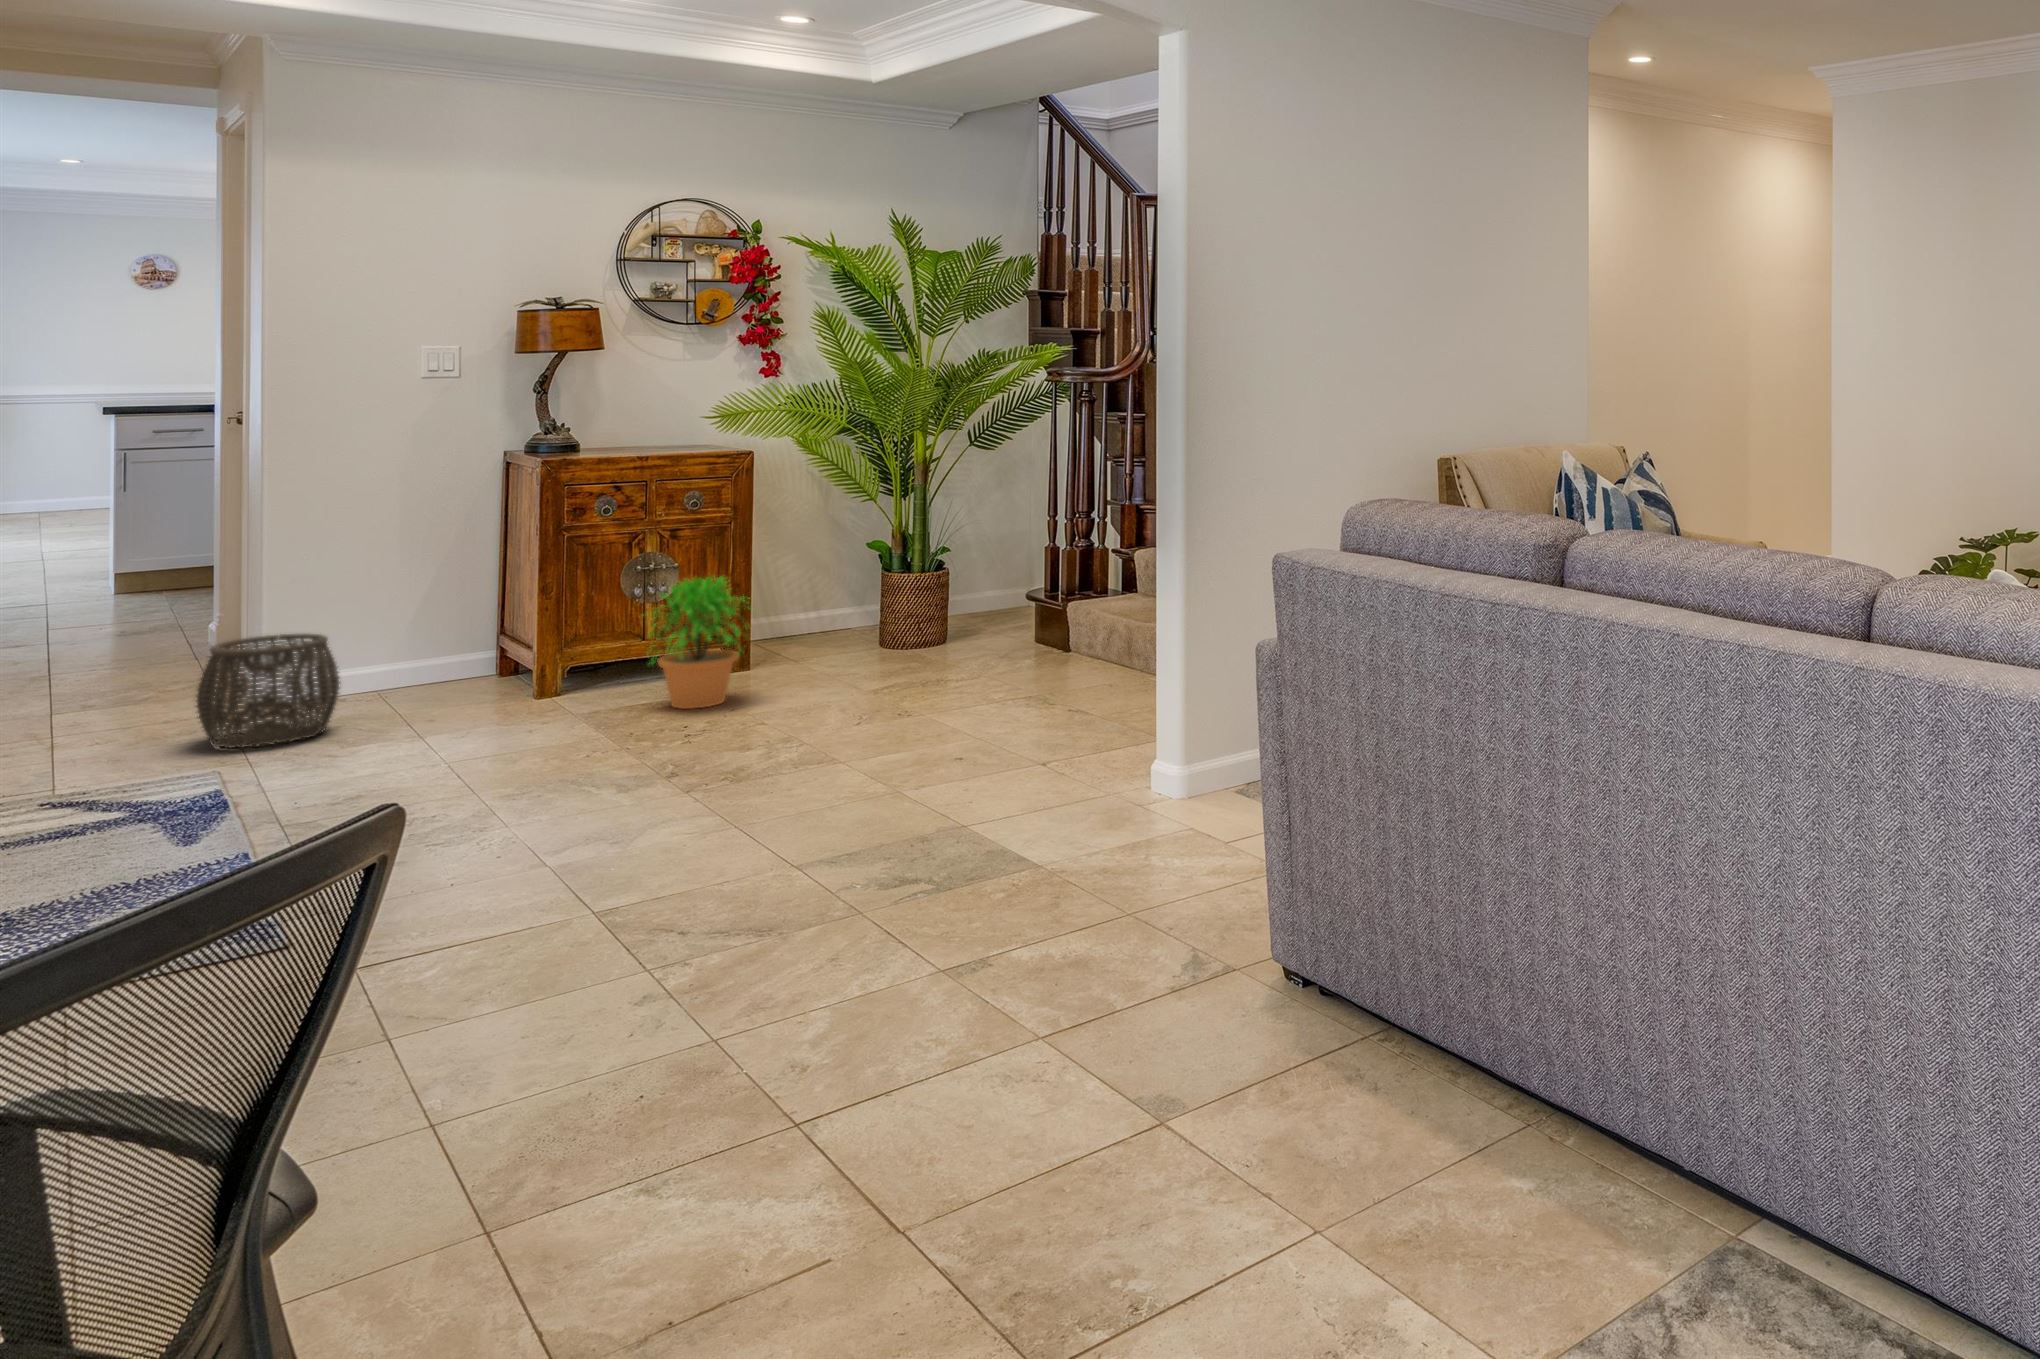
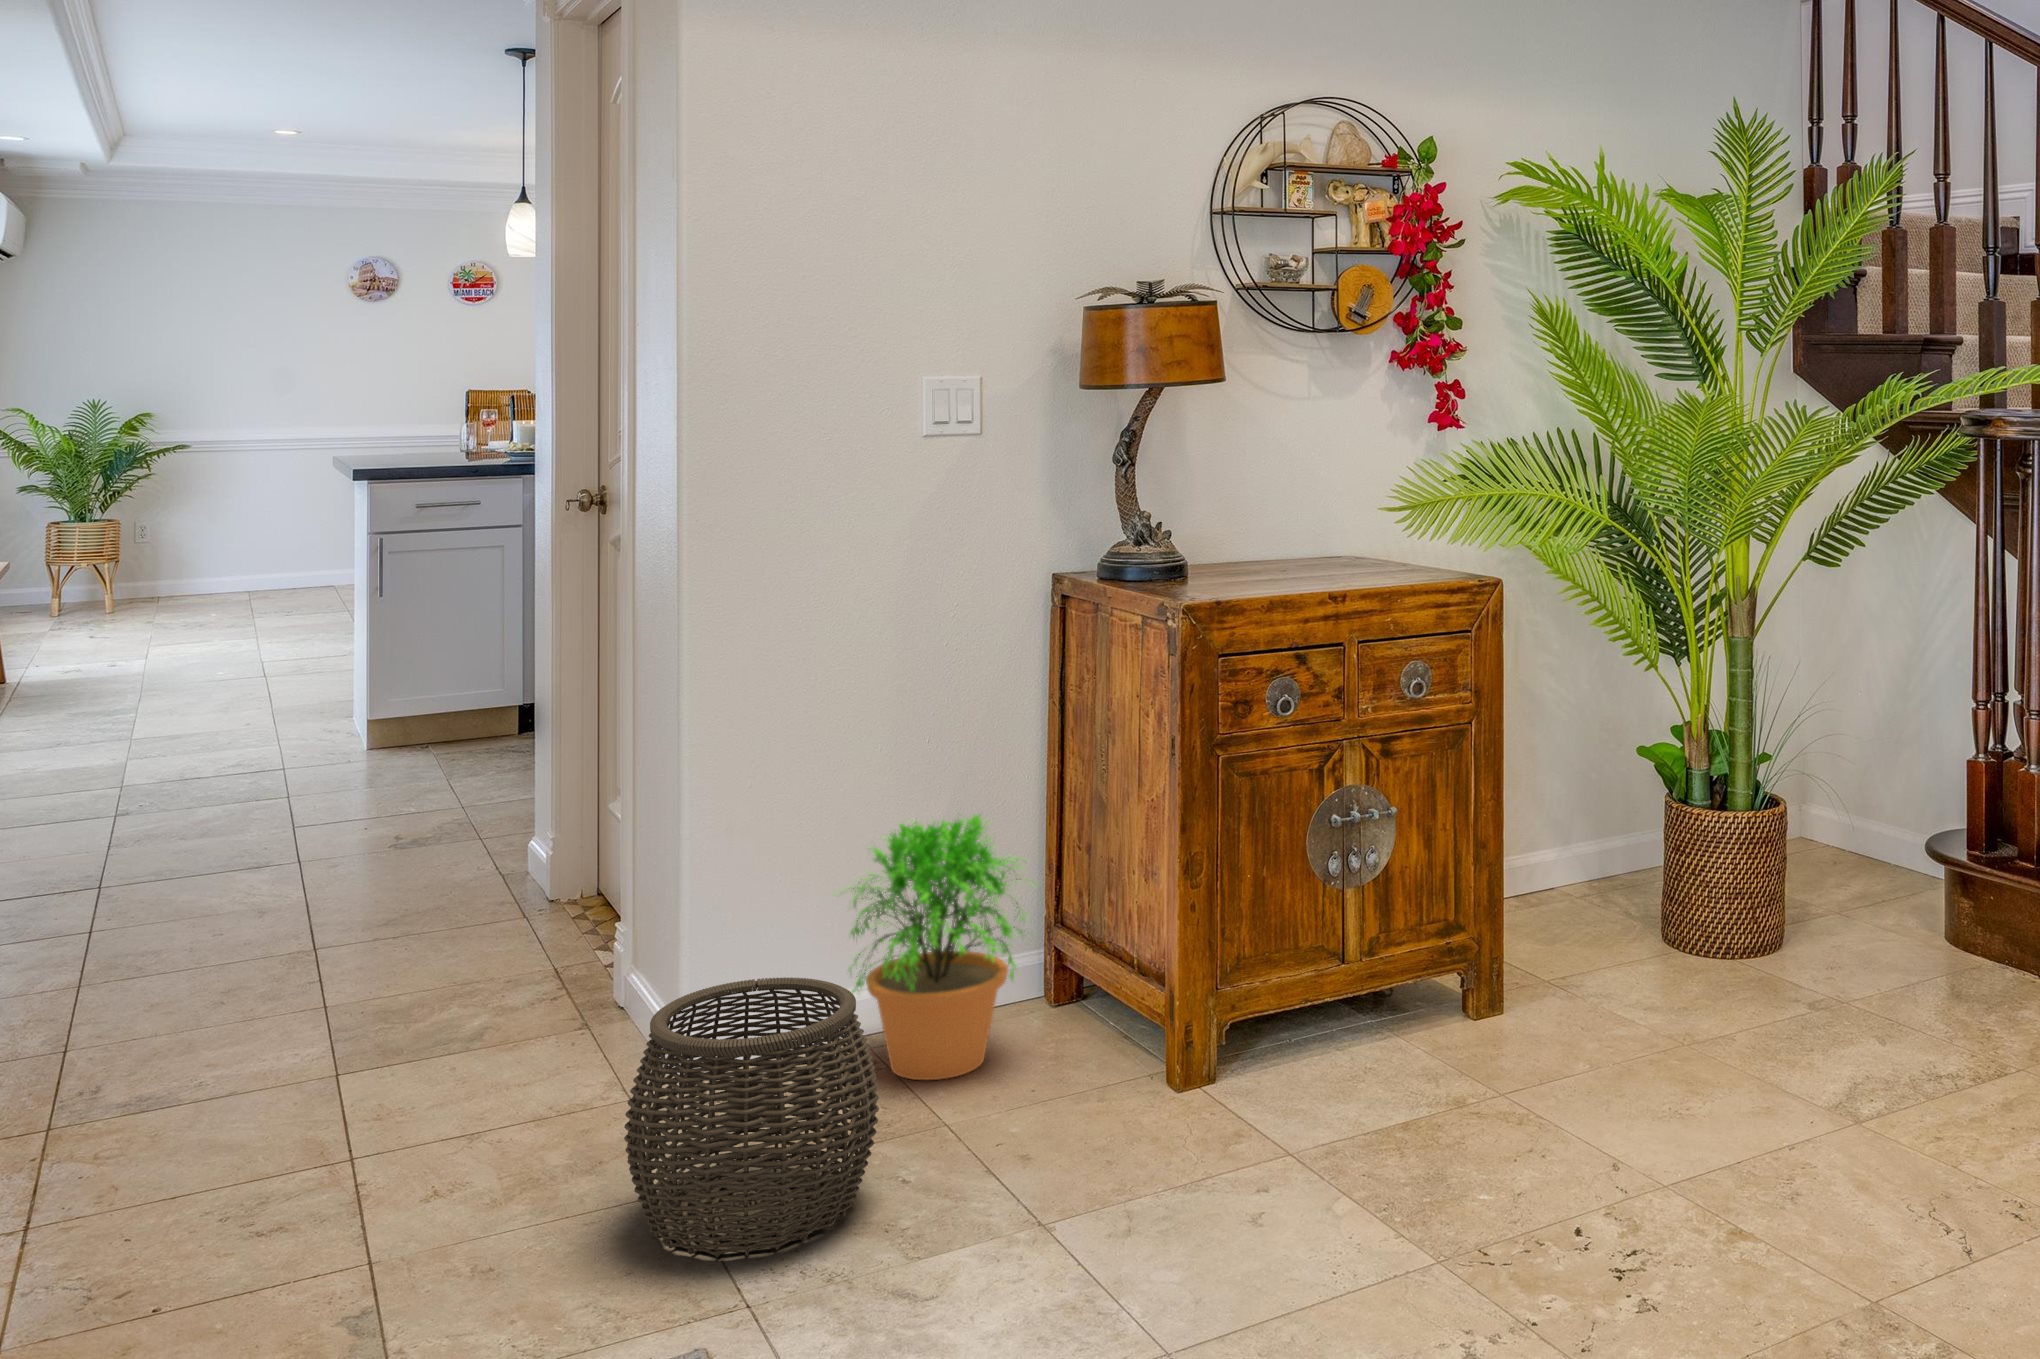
potted plant: present [649,577,747,709] -> present [849,815,1027,1080]

